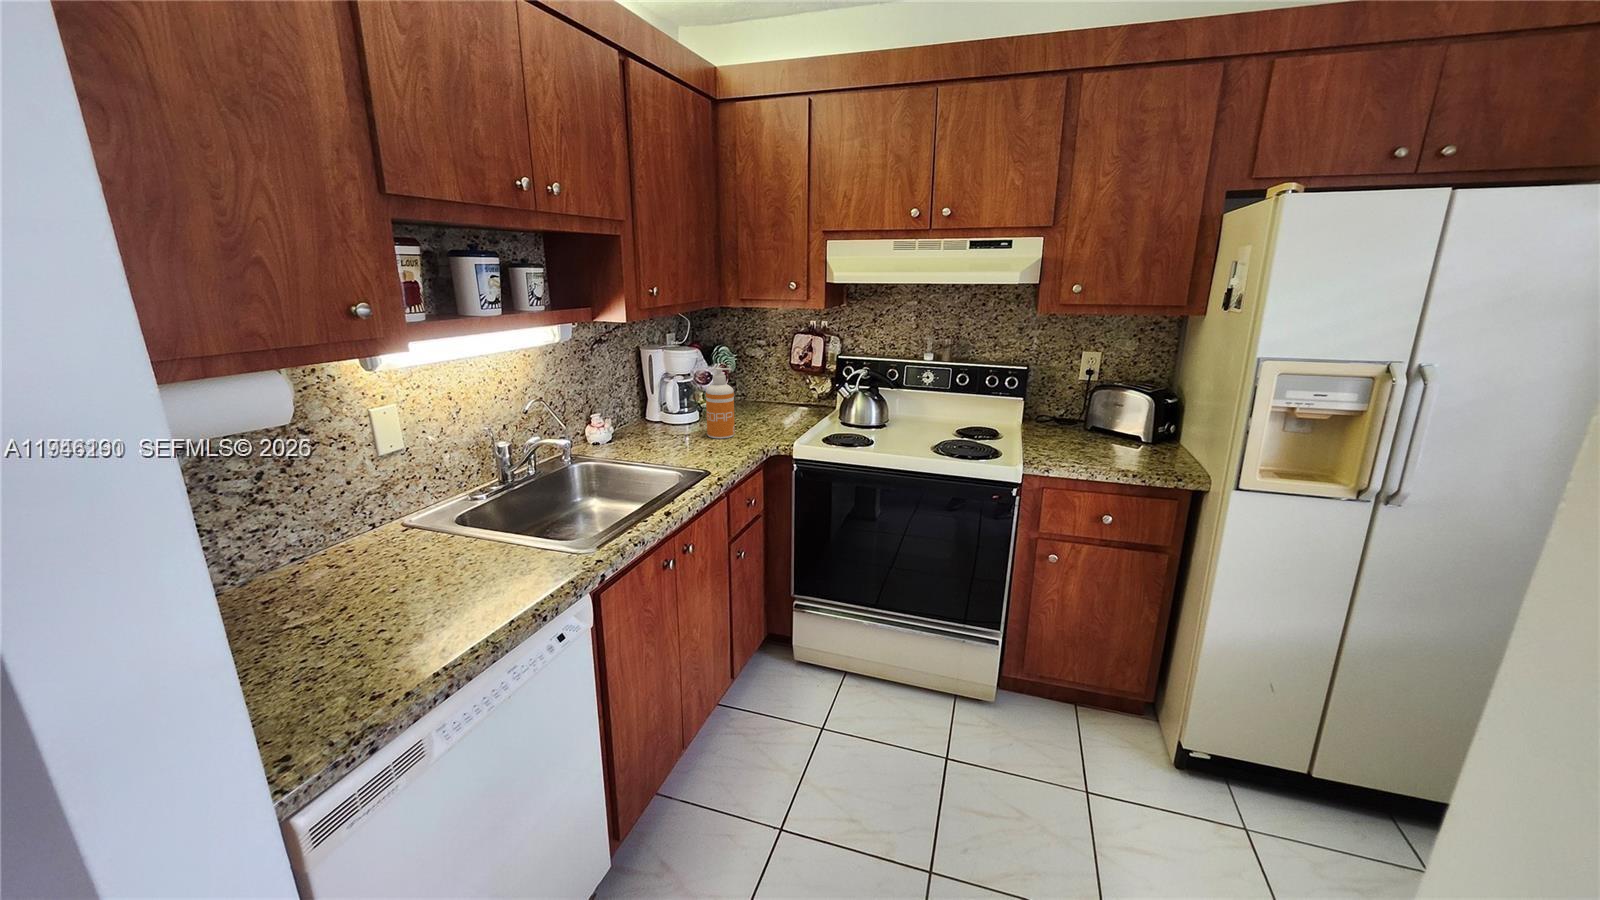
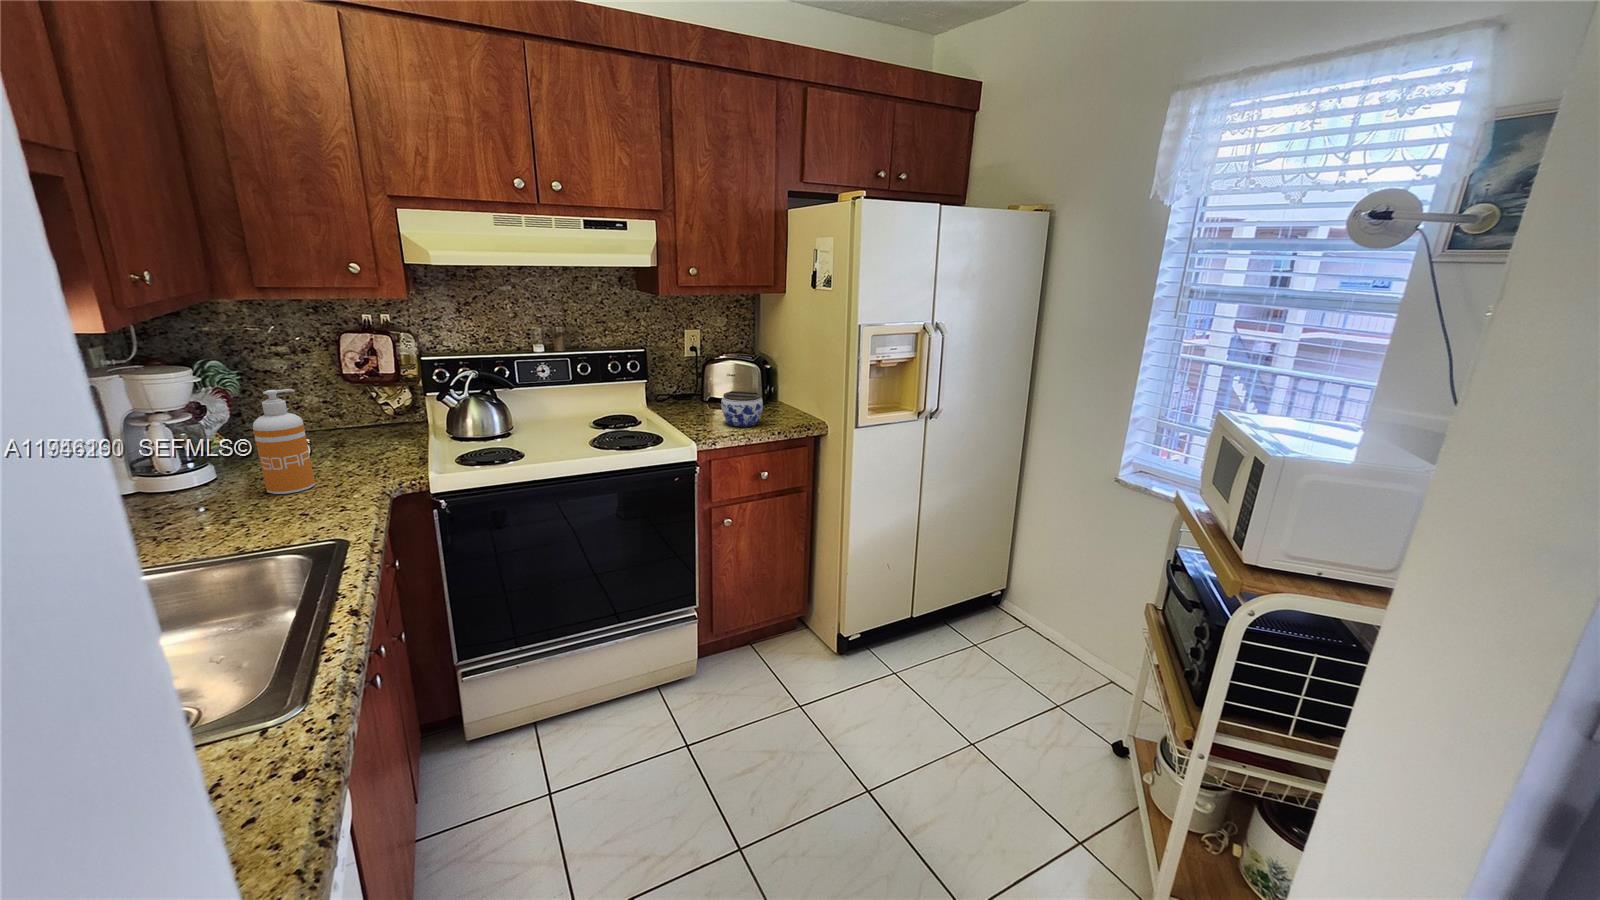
jar: none [1079,420,1130,461] -> present [721,391,763,427]

